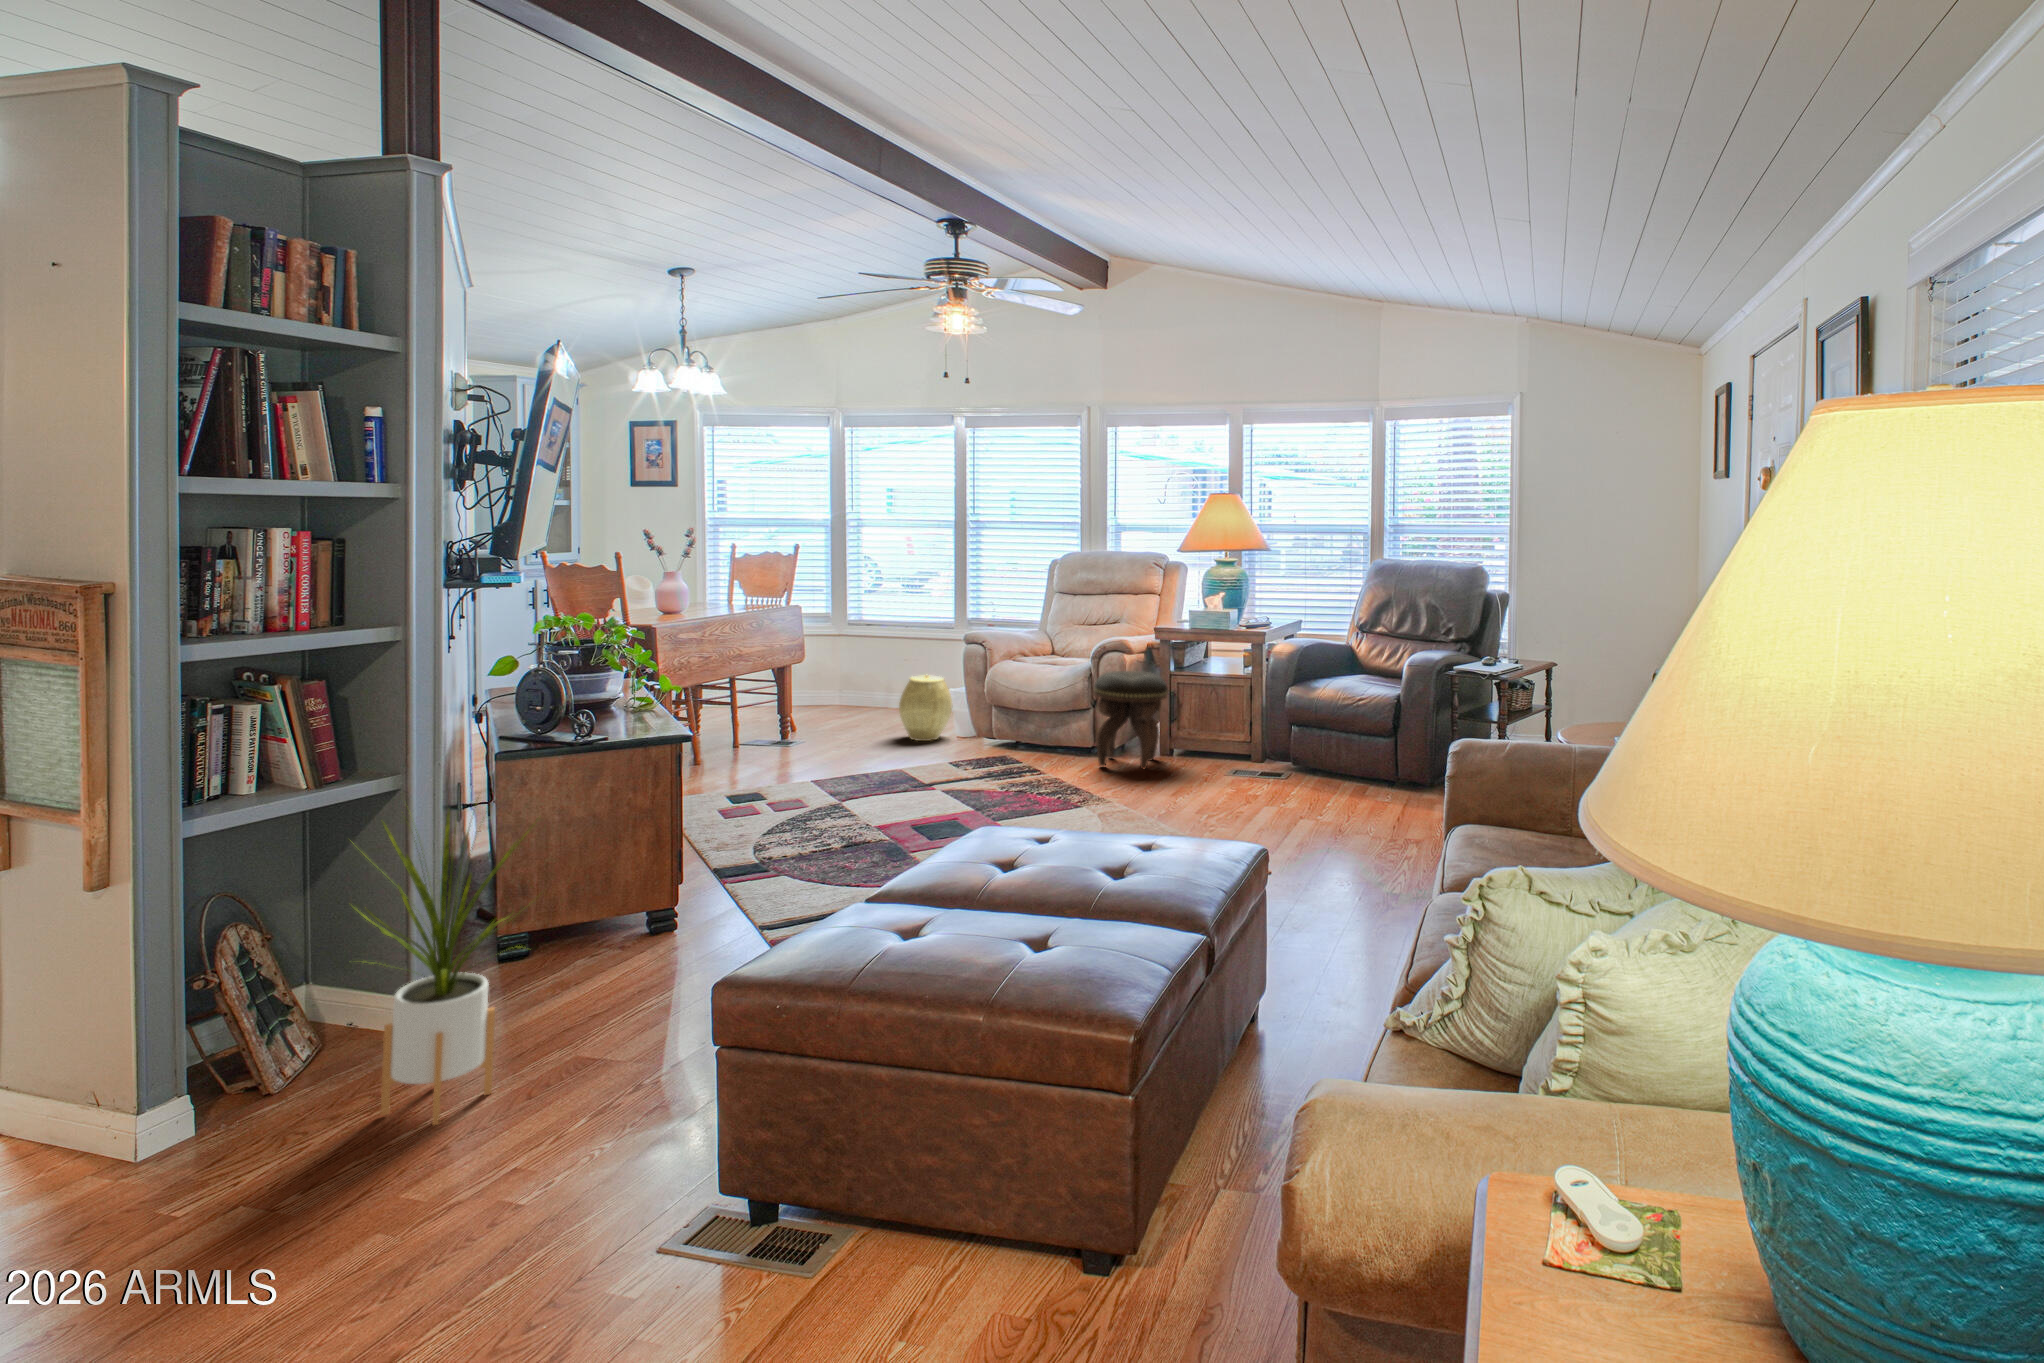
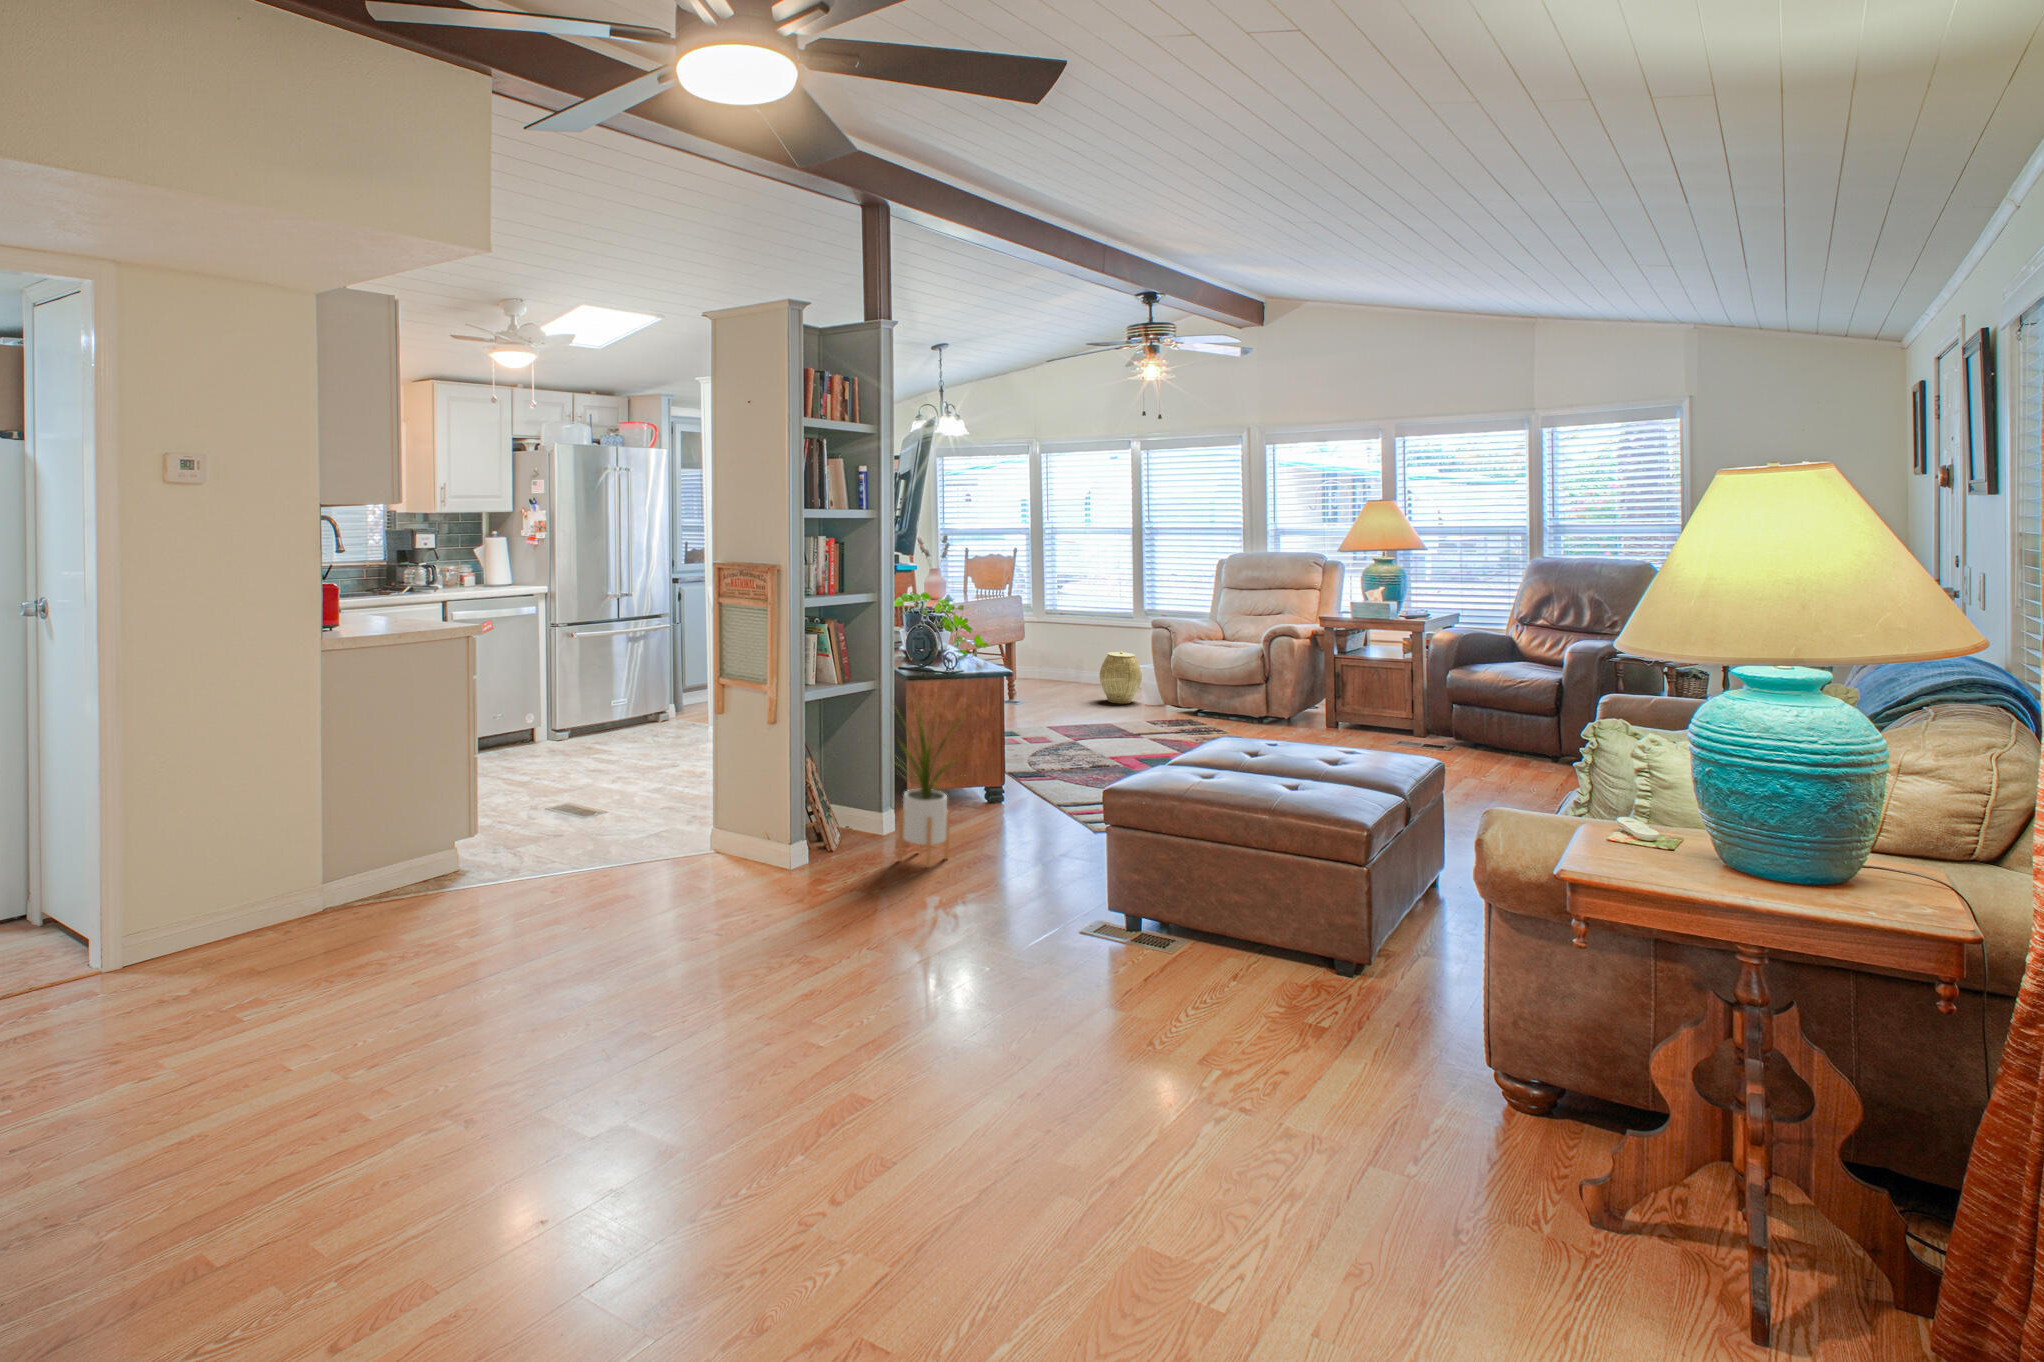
footstool: present [1094,671,1168,769] -> none [1267,652,1333,734]

